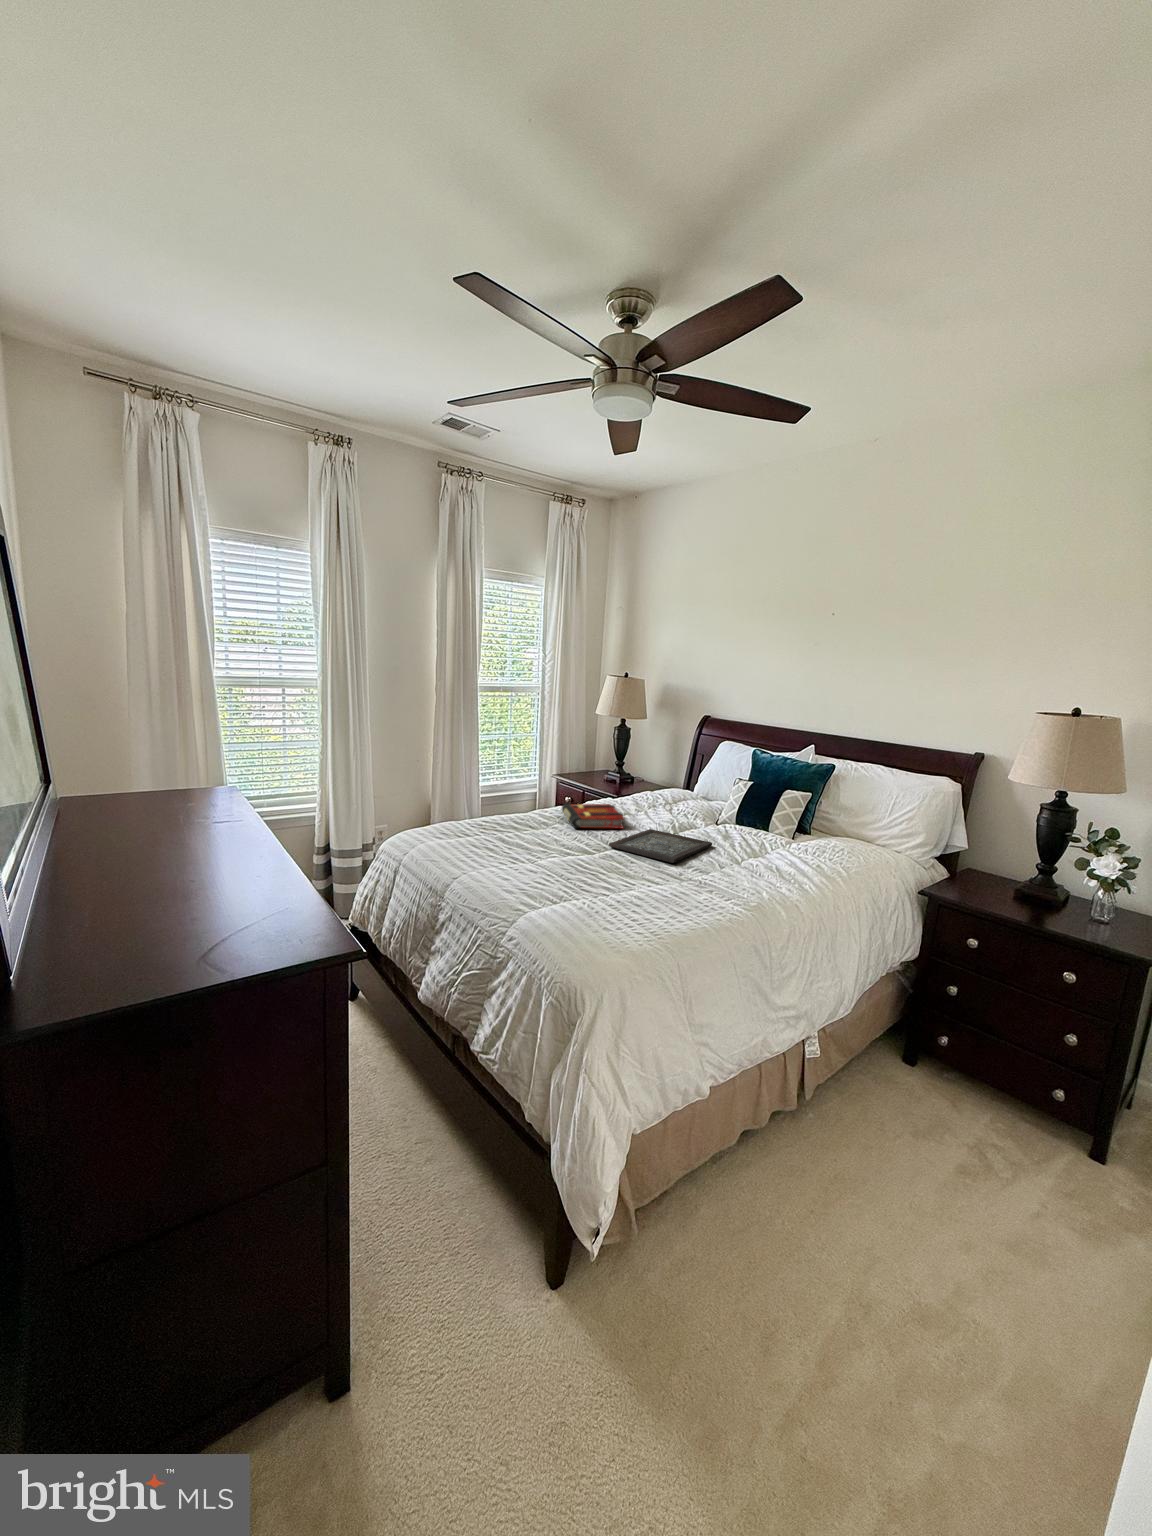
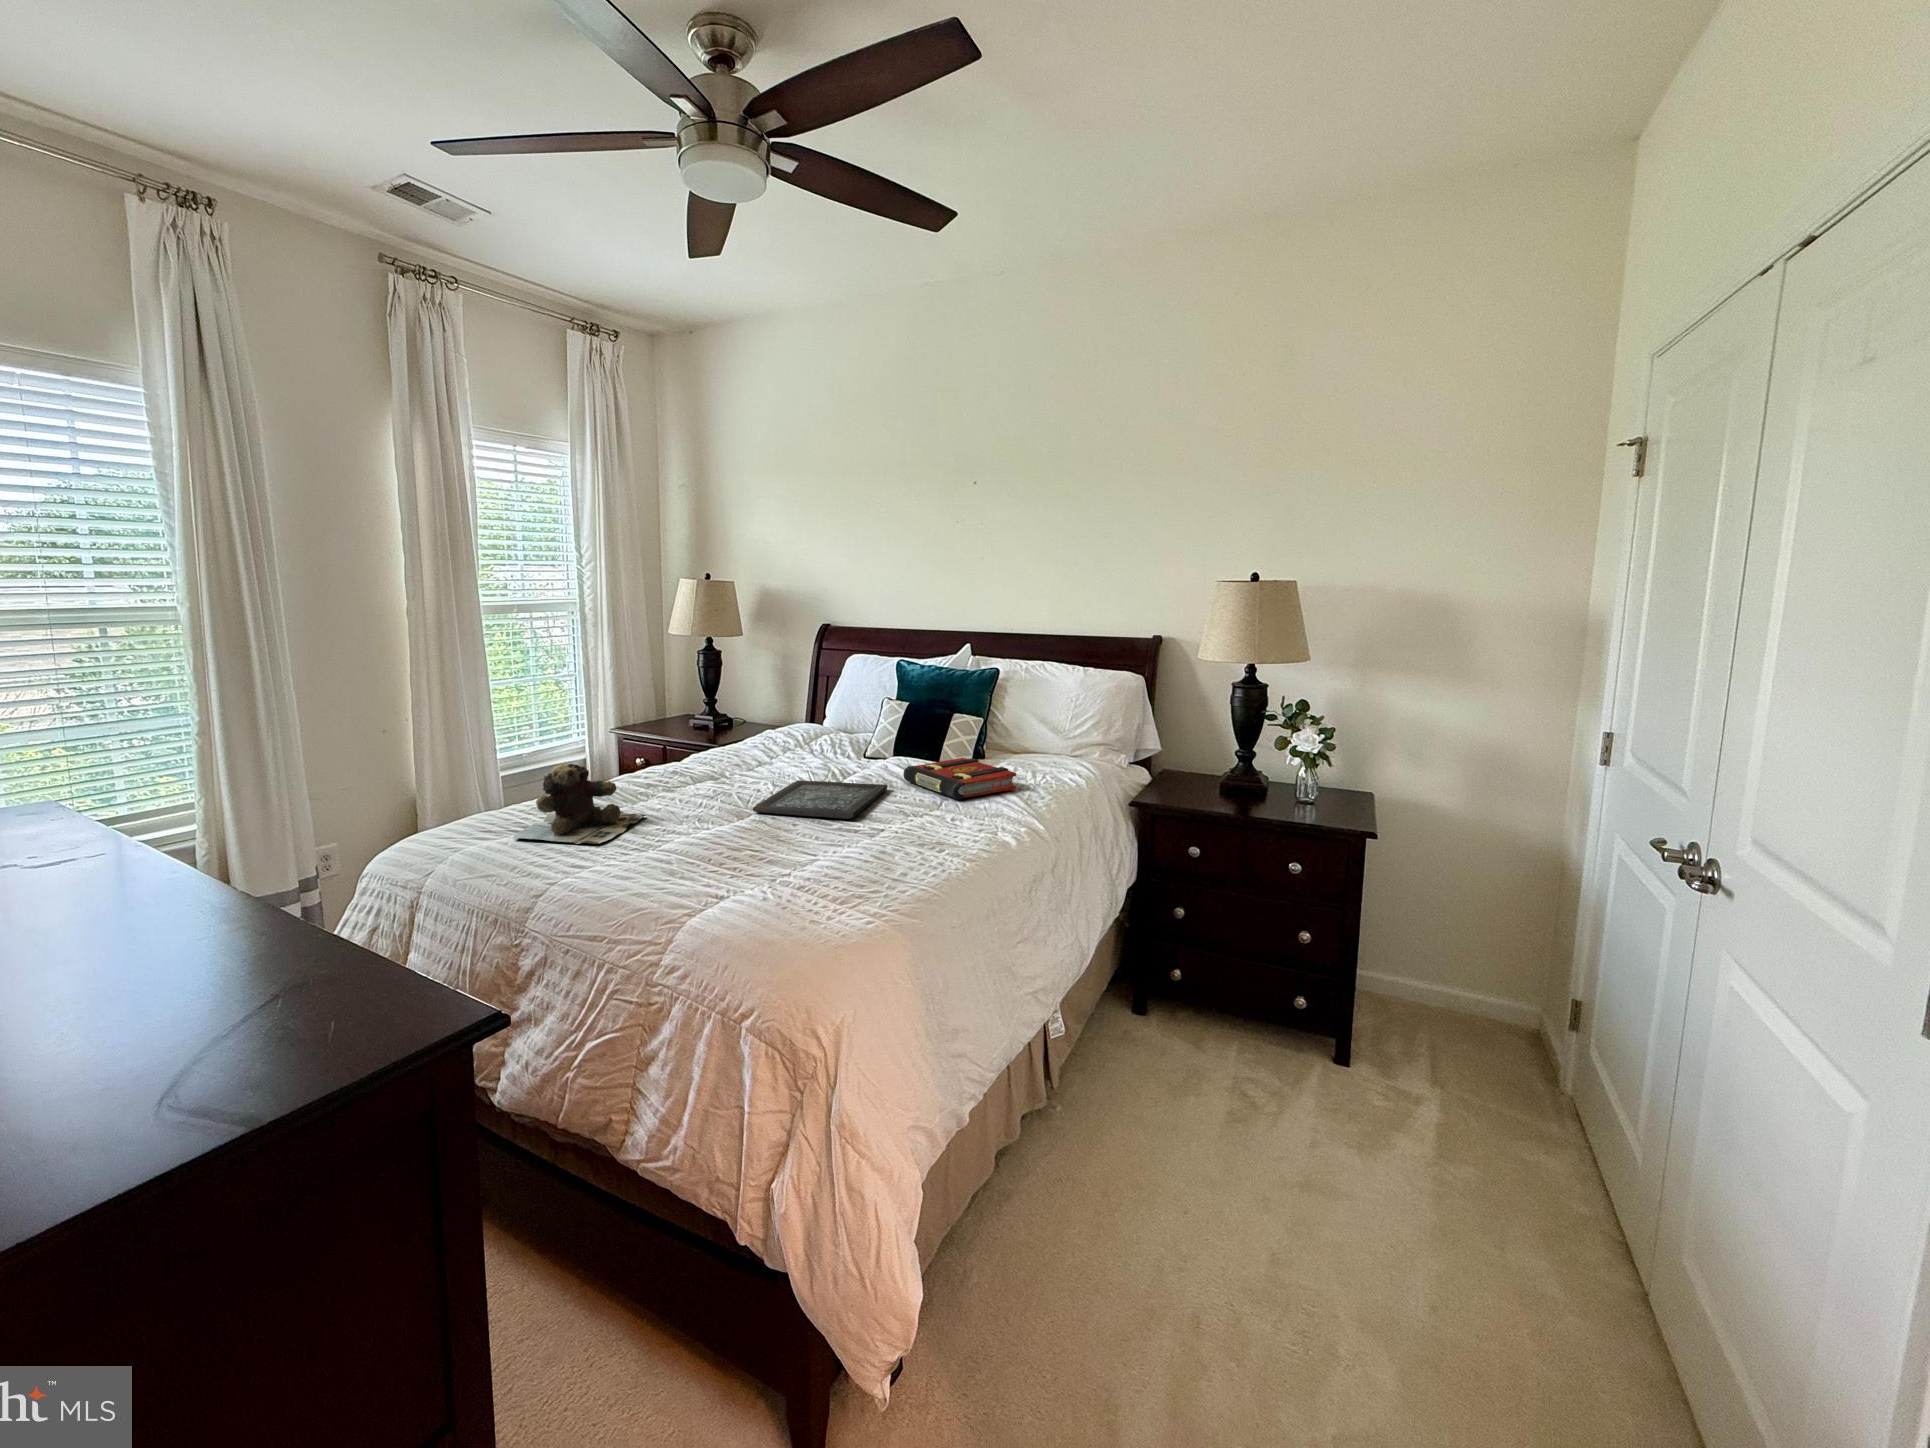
teddy bear: none [457,796,541,851] -> present [513,764,645,844]
book: present [562,804,624,828] -> present [903,758,1016,800]

